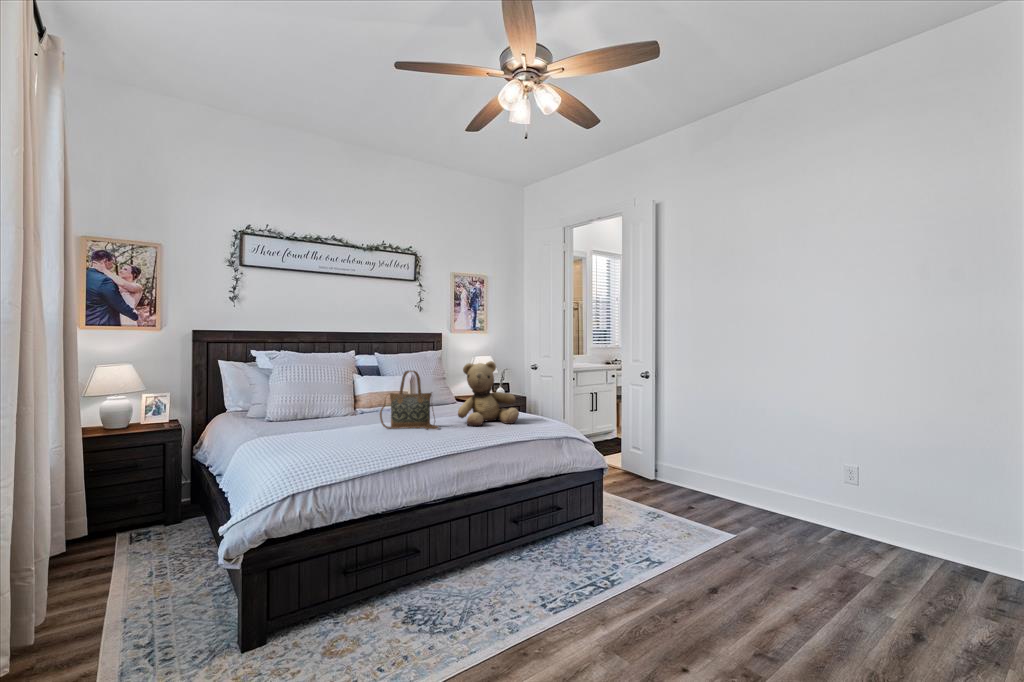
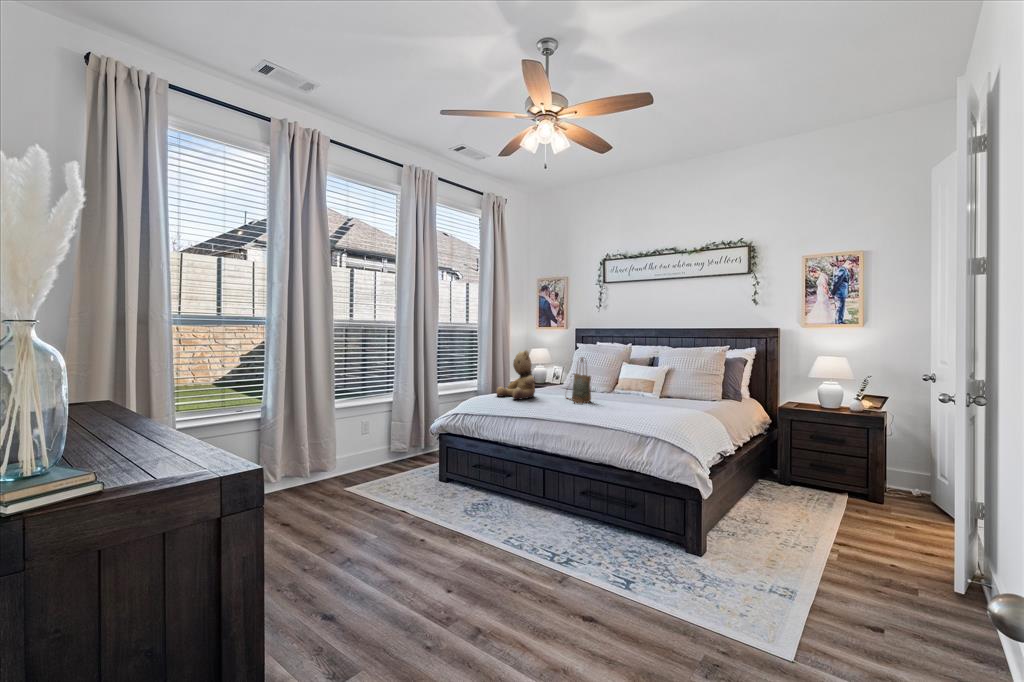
teddy bear: present [458,361,519,426] -> present [496,350,535,400]

